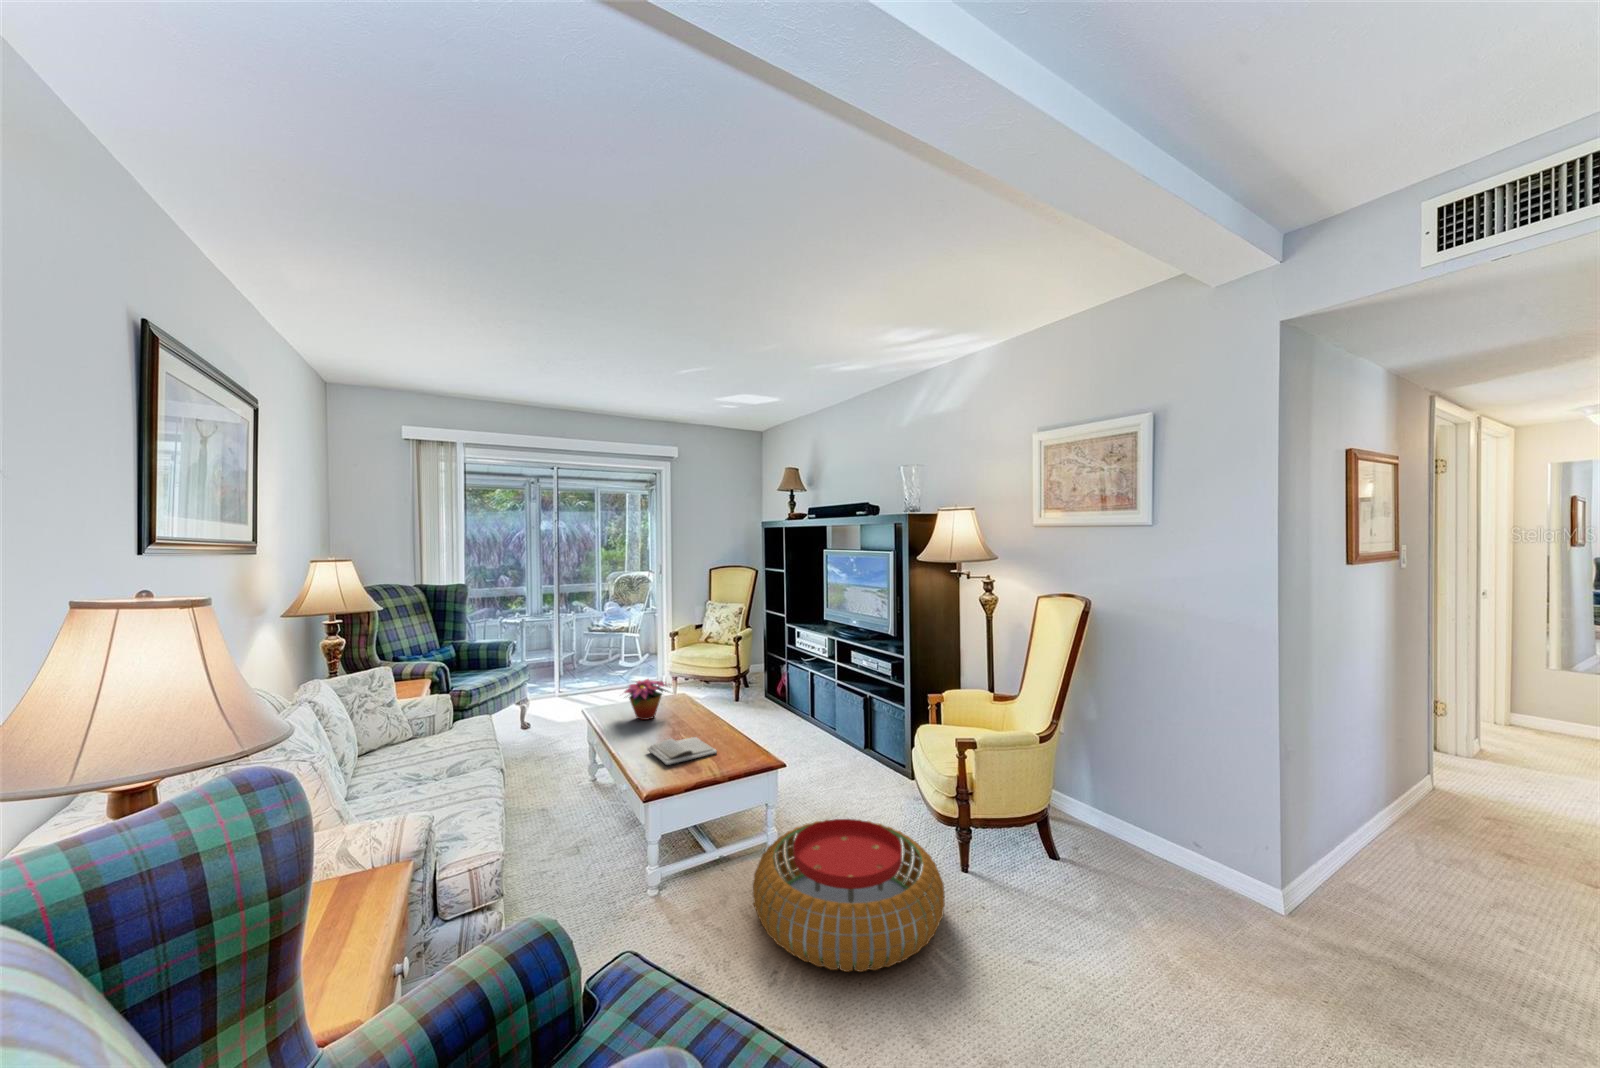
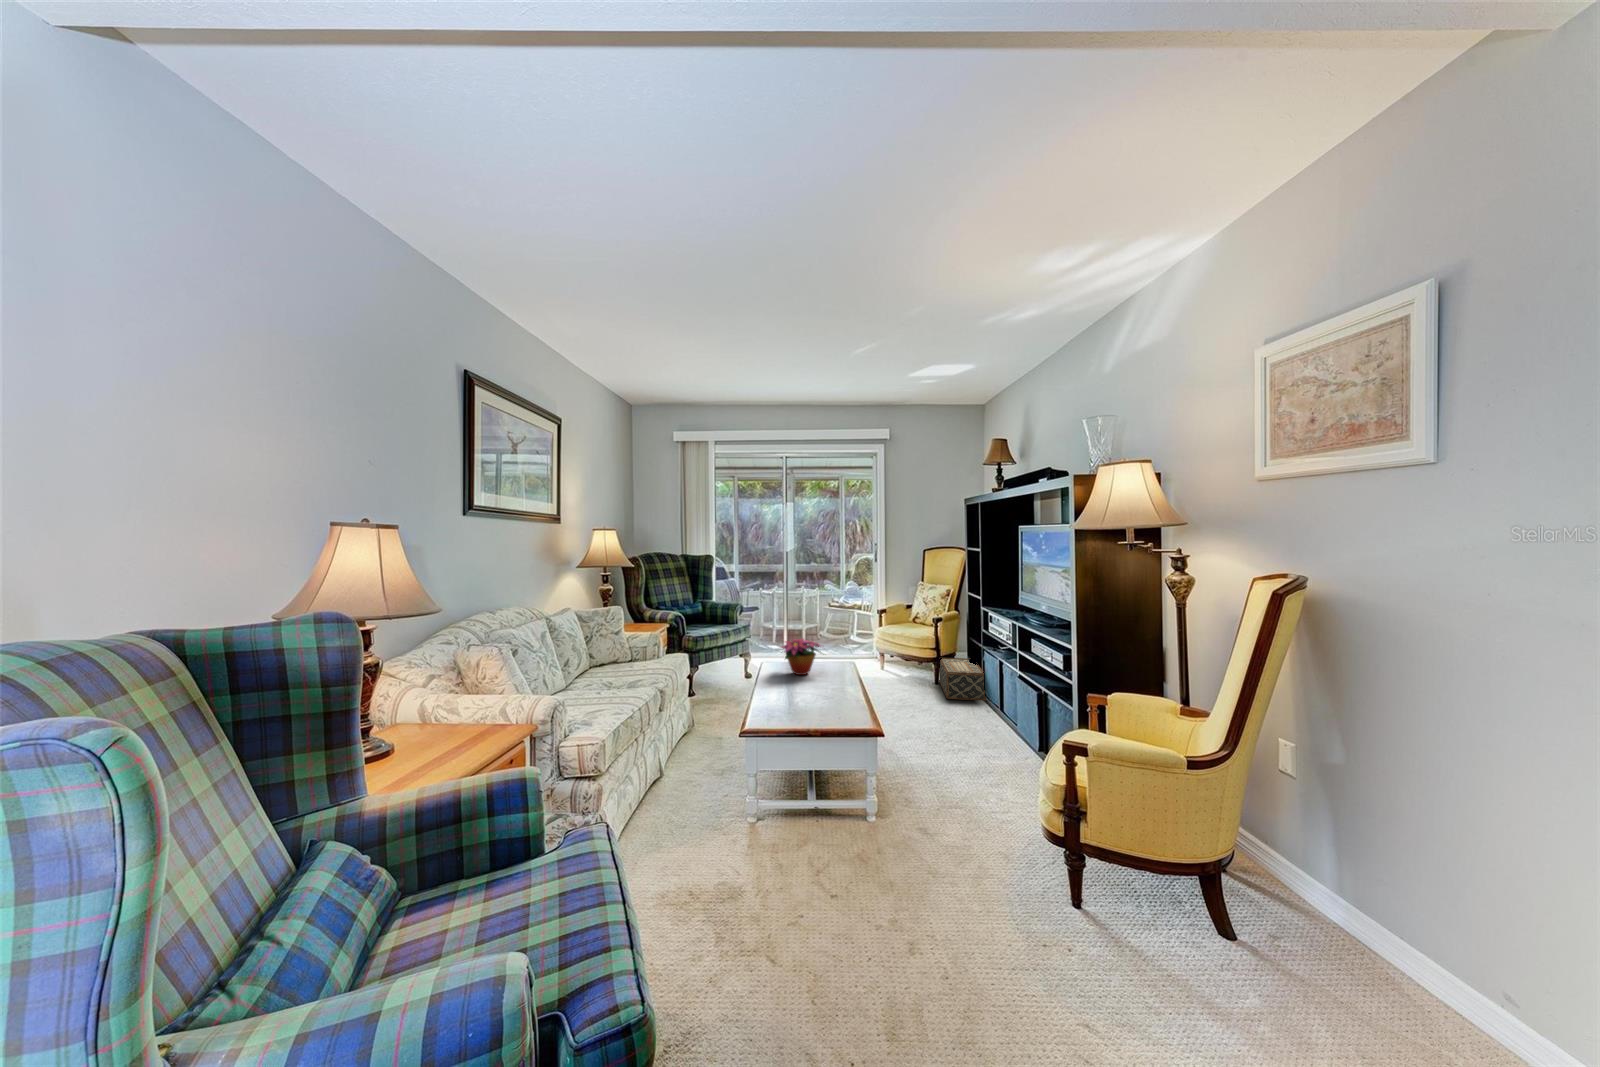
woven basket: none [739,673,792,717] -> present [939,658,986,701]
book: present [647,737,717,765] -> none [774,690,829,711]
pouf: present [753,819,945,972] -> none [804,796,1019,968]

